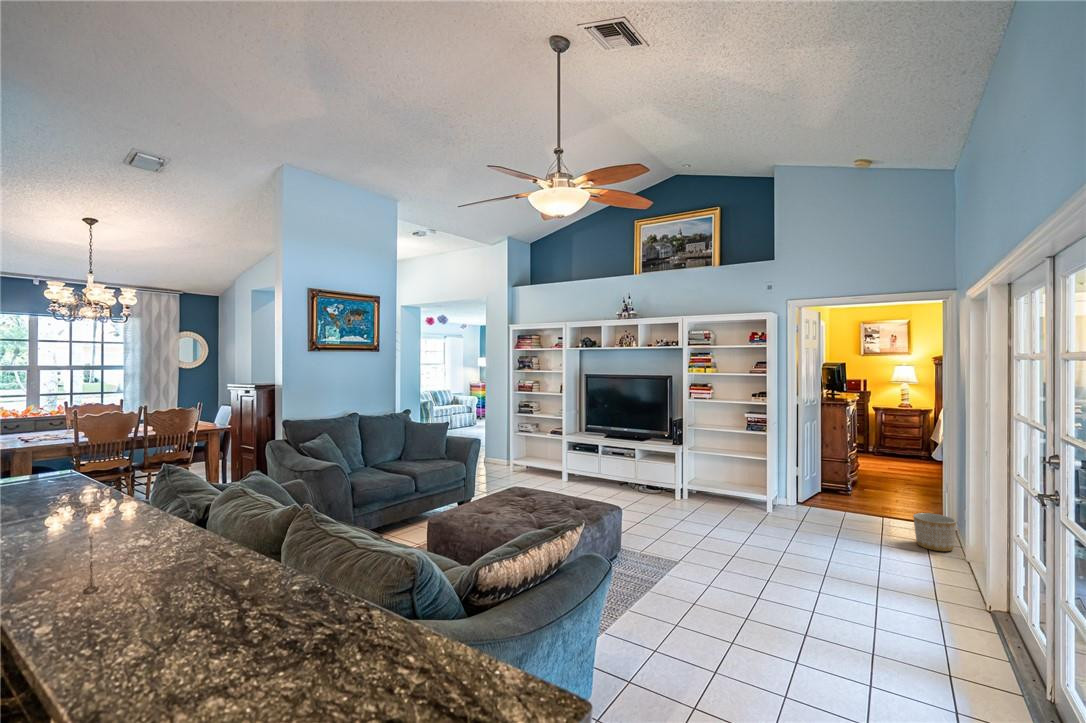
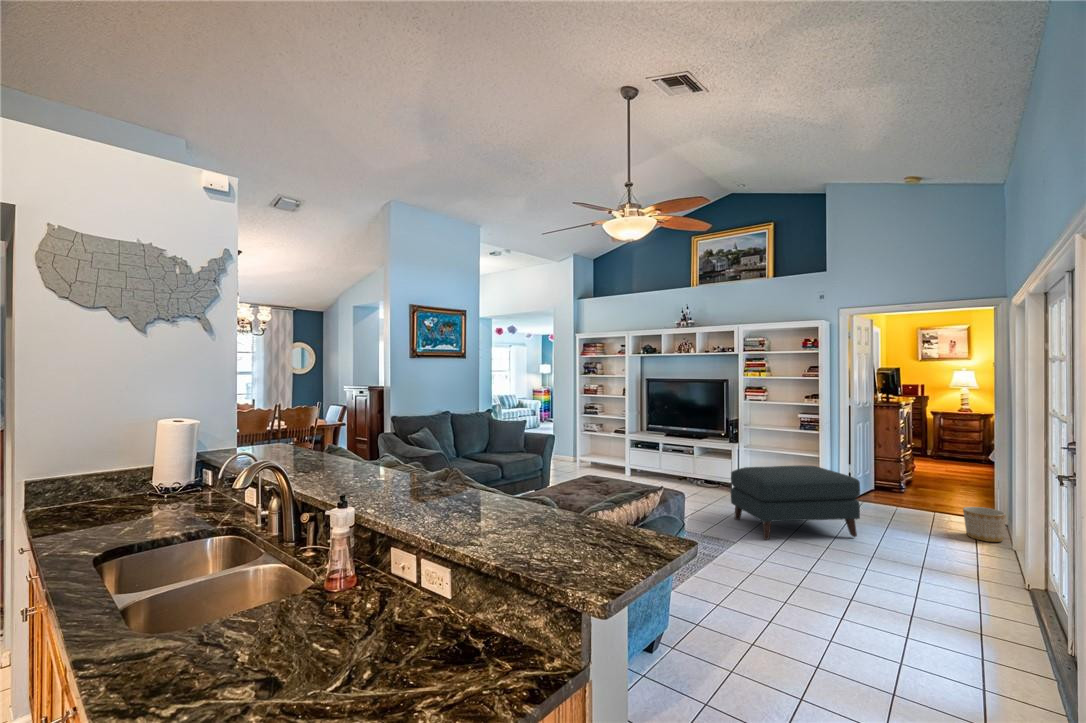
ottoman: none [673,472,811,558] -> present [731,465,860,540]

